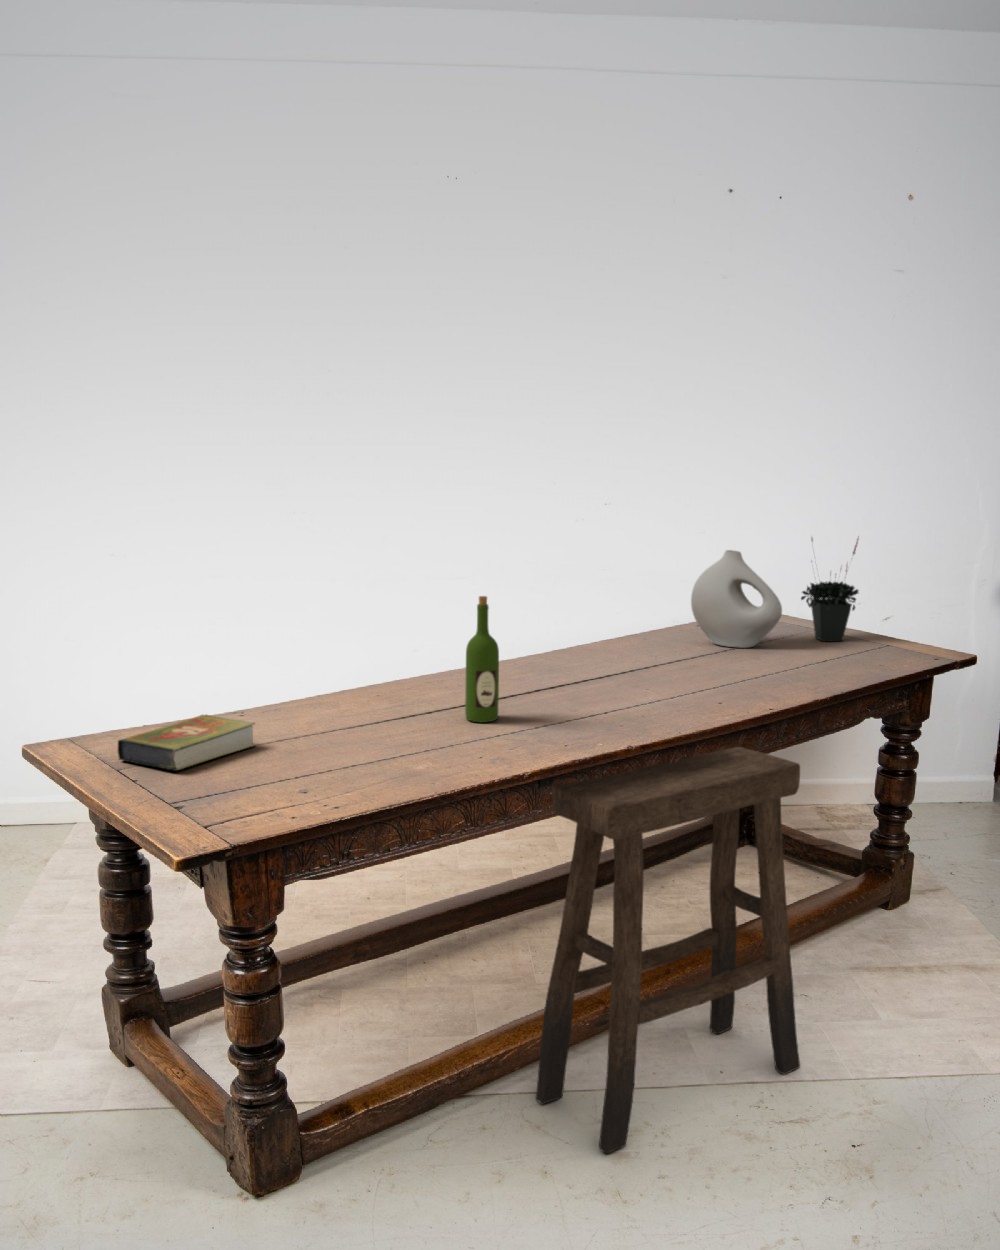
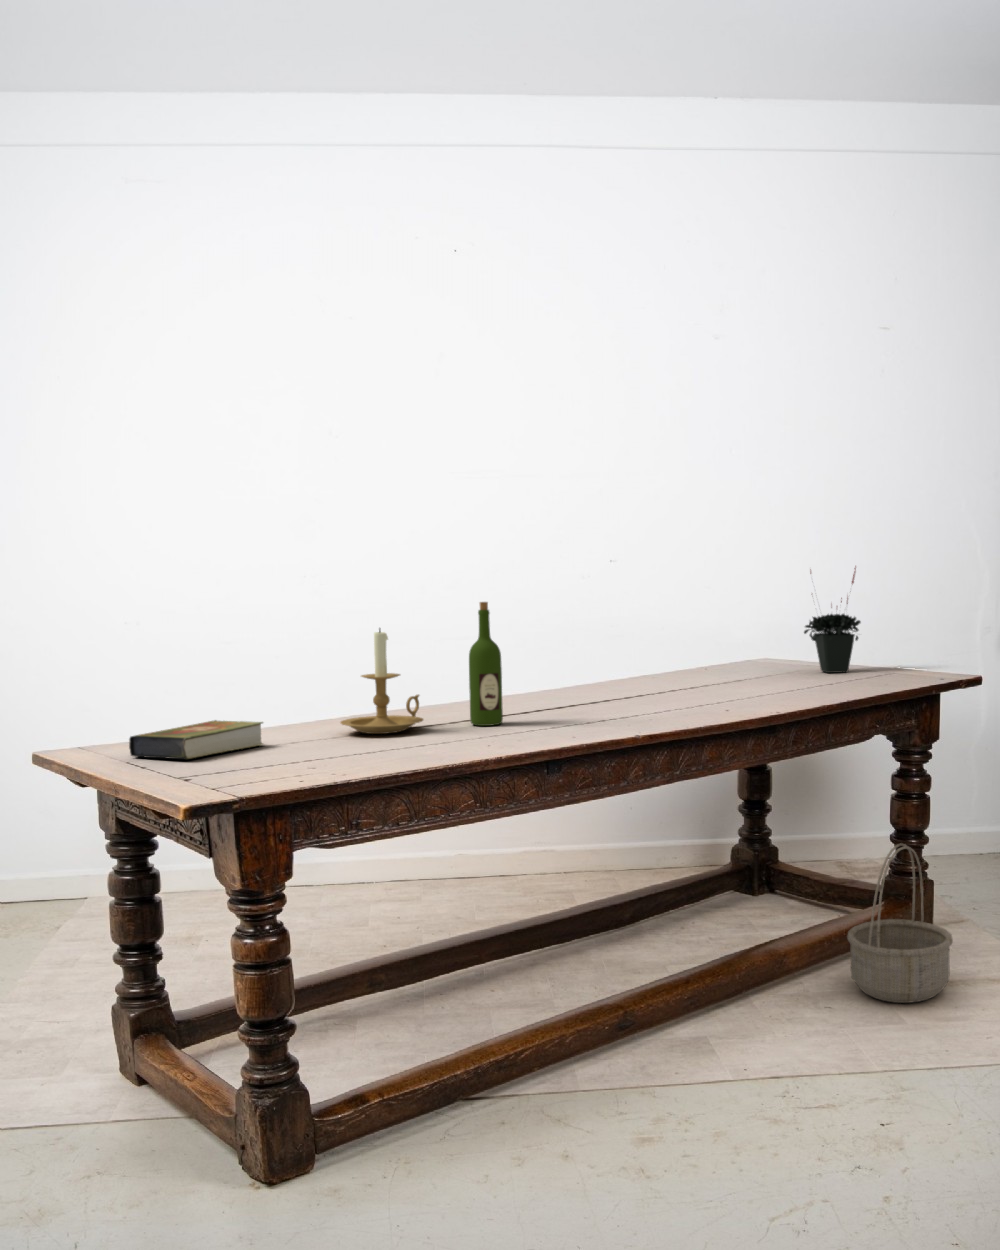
vase: present [691,550,782,648] -> none [695,584,785,679]
candle holder: none [333,623,418,732] -> present [341,629,423,734]
stool: present [536,747,800,1154] -> none [553,742,823,1141]
basket: none [827,833,931,988] -> present [847,844,953,1003]

